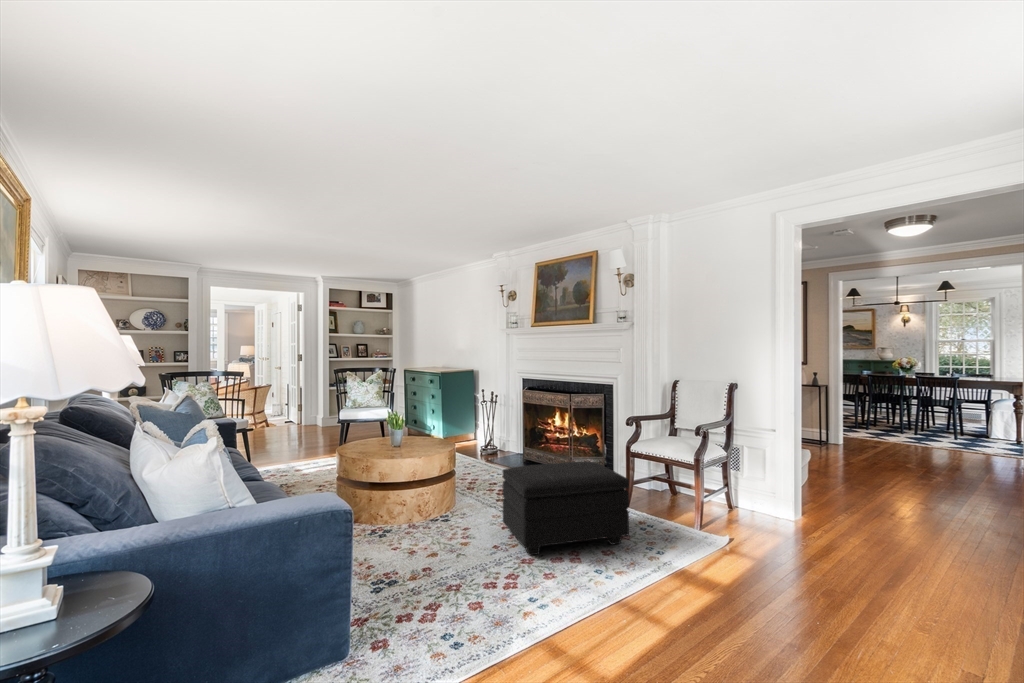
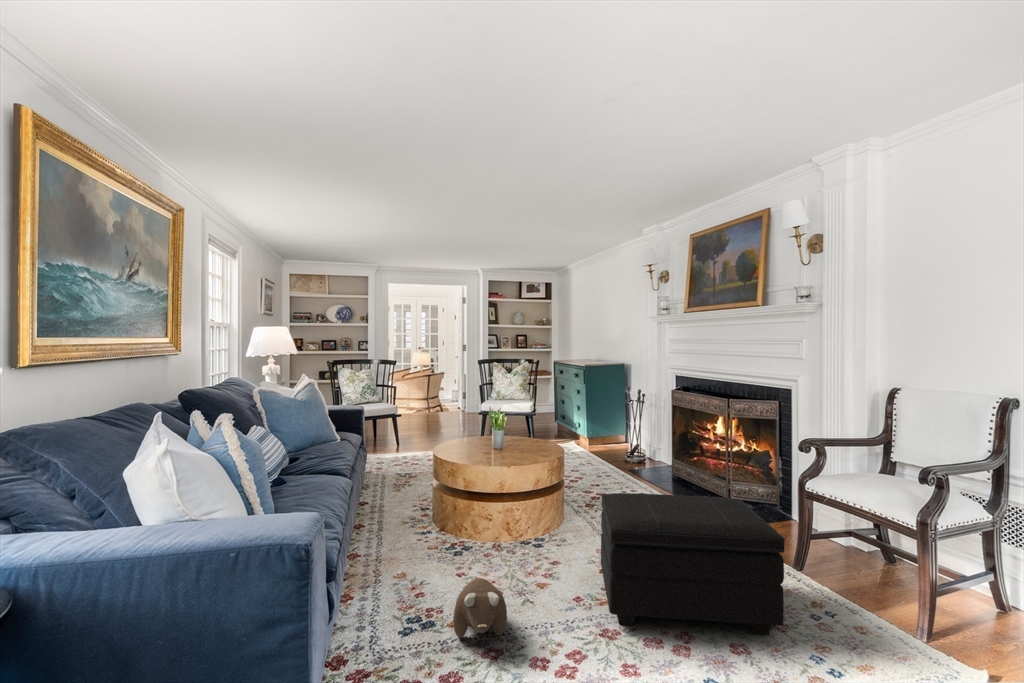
plush toy: none [416,538,457,583] -> present [453,578,507,638]

